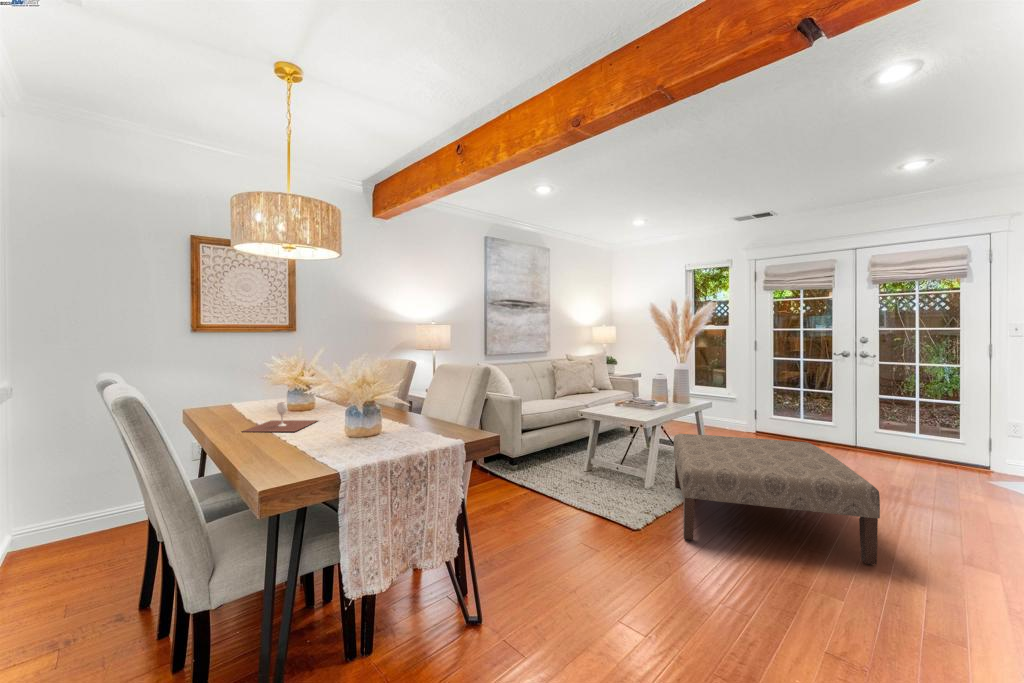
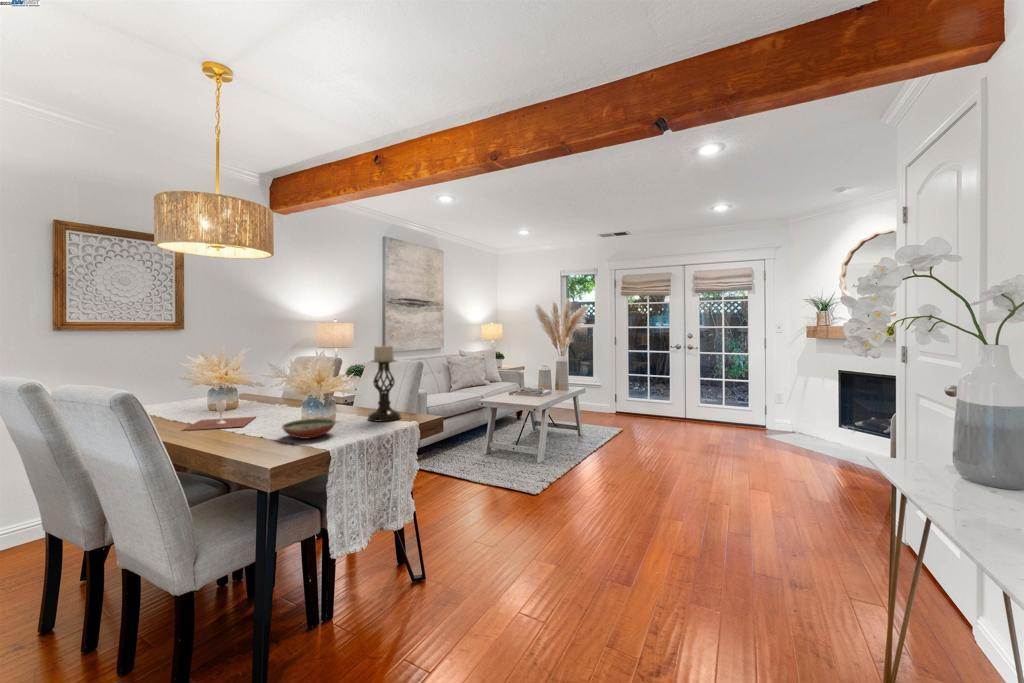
candle holder: none [418,347,455,436] -> present [368,343,401,422]
decorative bowl: none [313,429,371,452] -> present [282,418,335,439]
ottoman: present [674,434,880,565] -> none [560,414,706,496]

